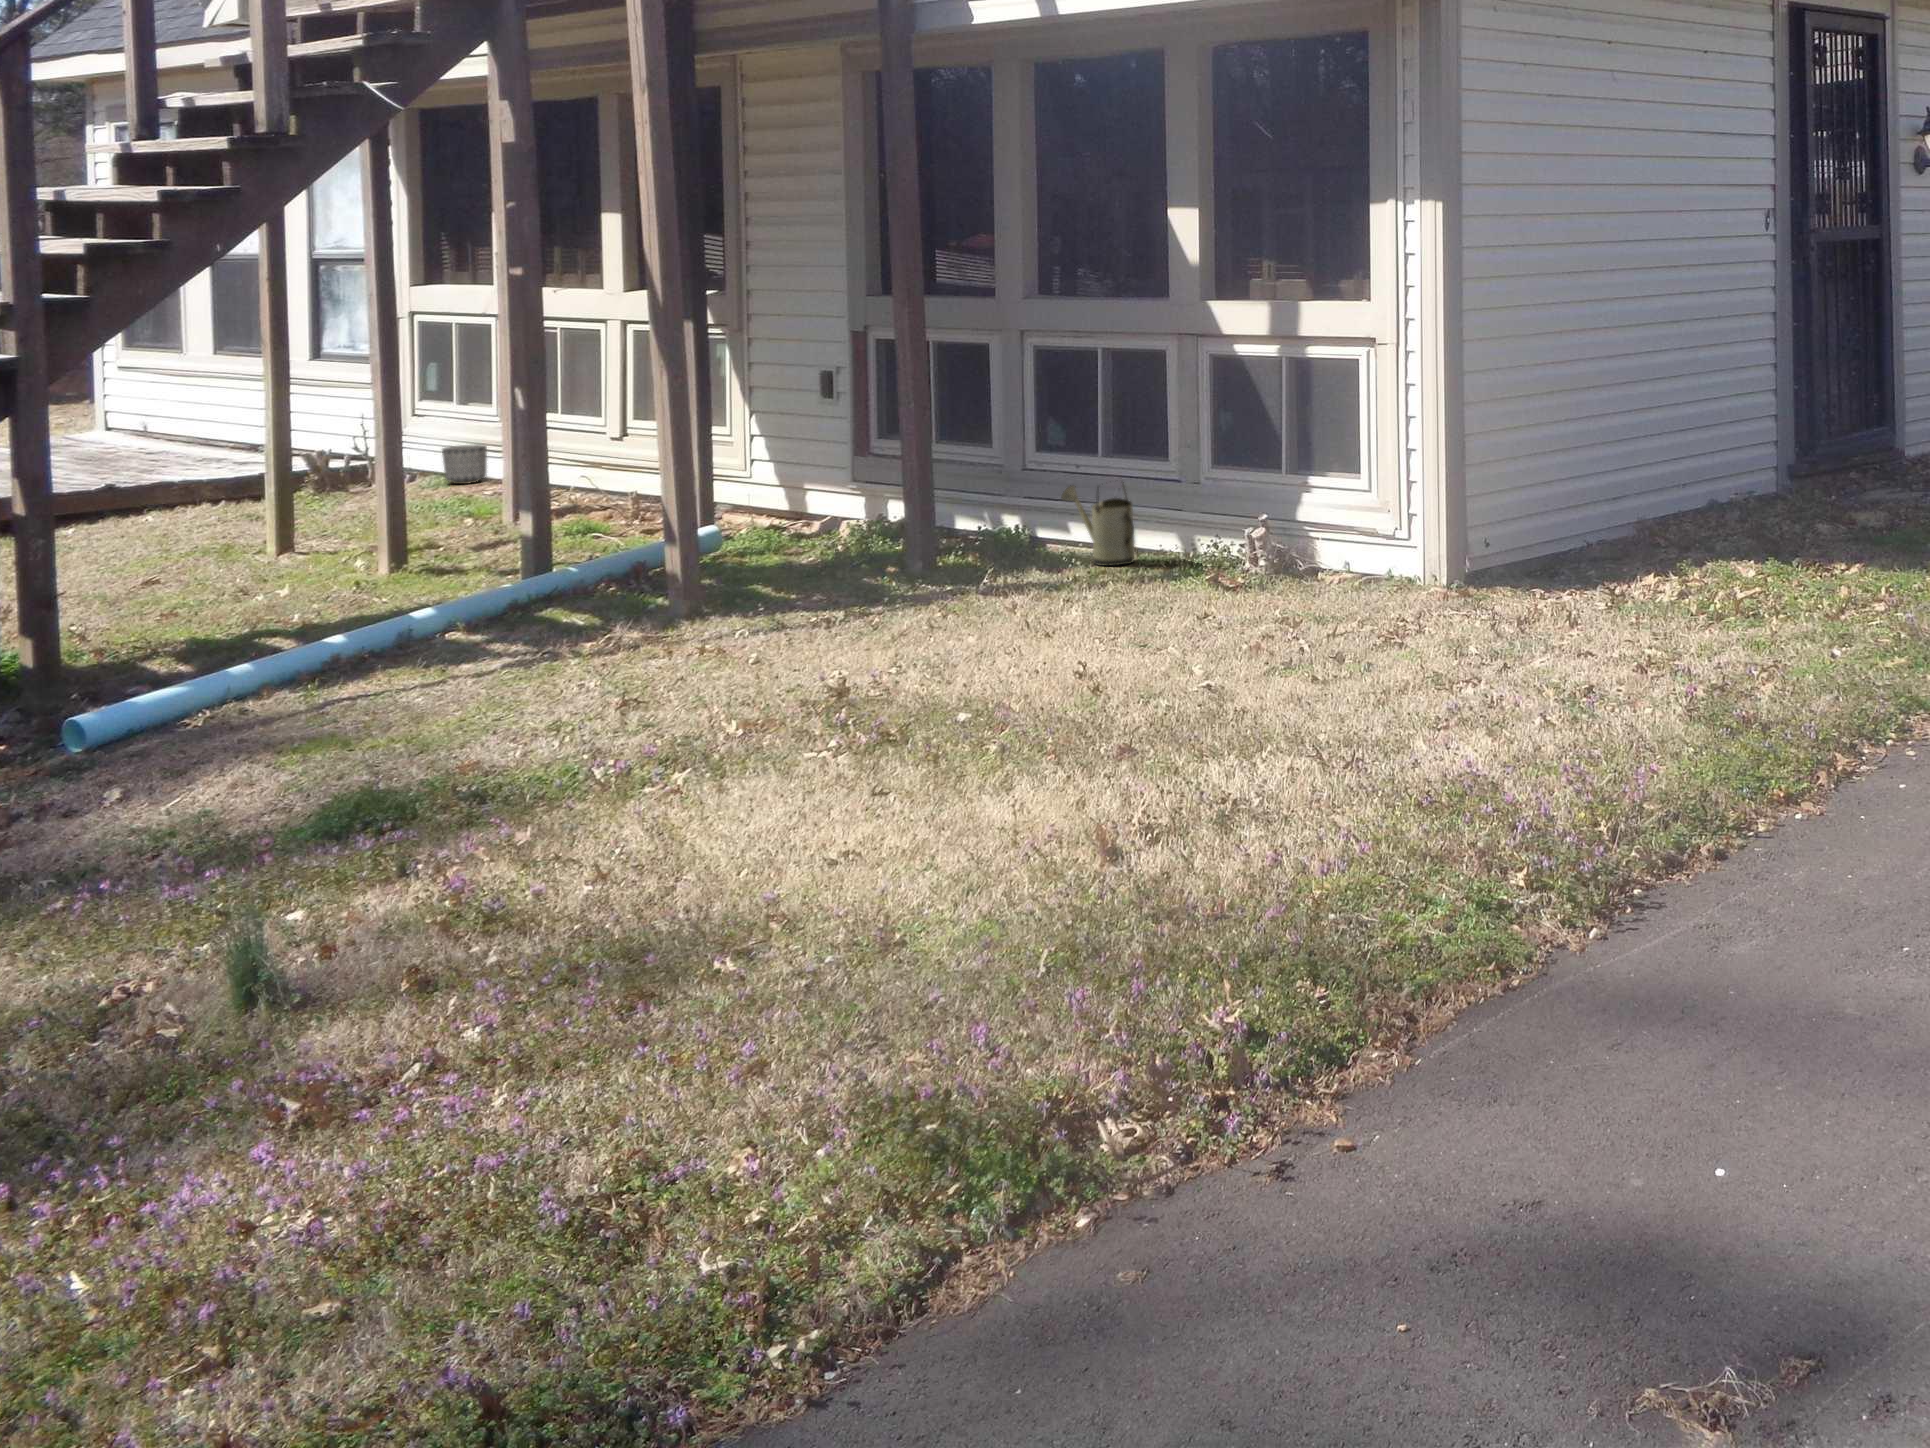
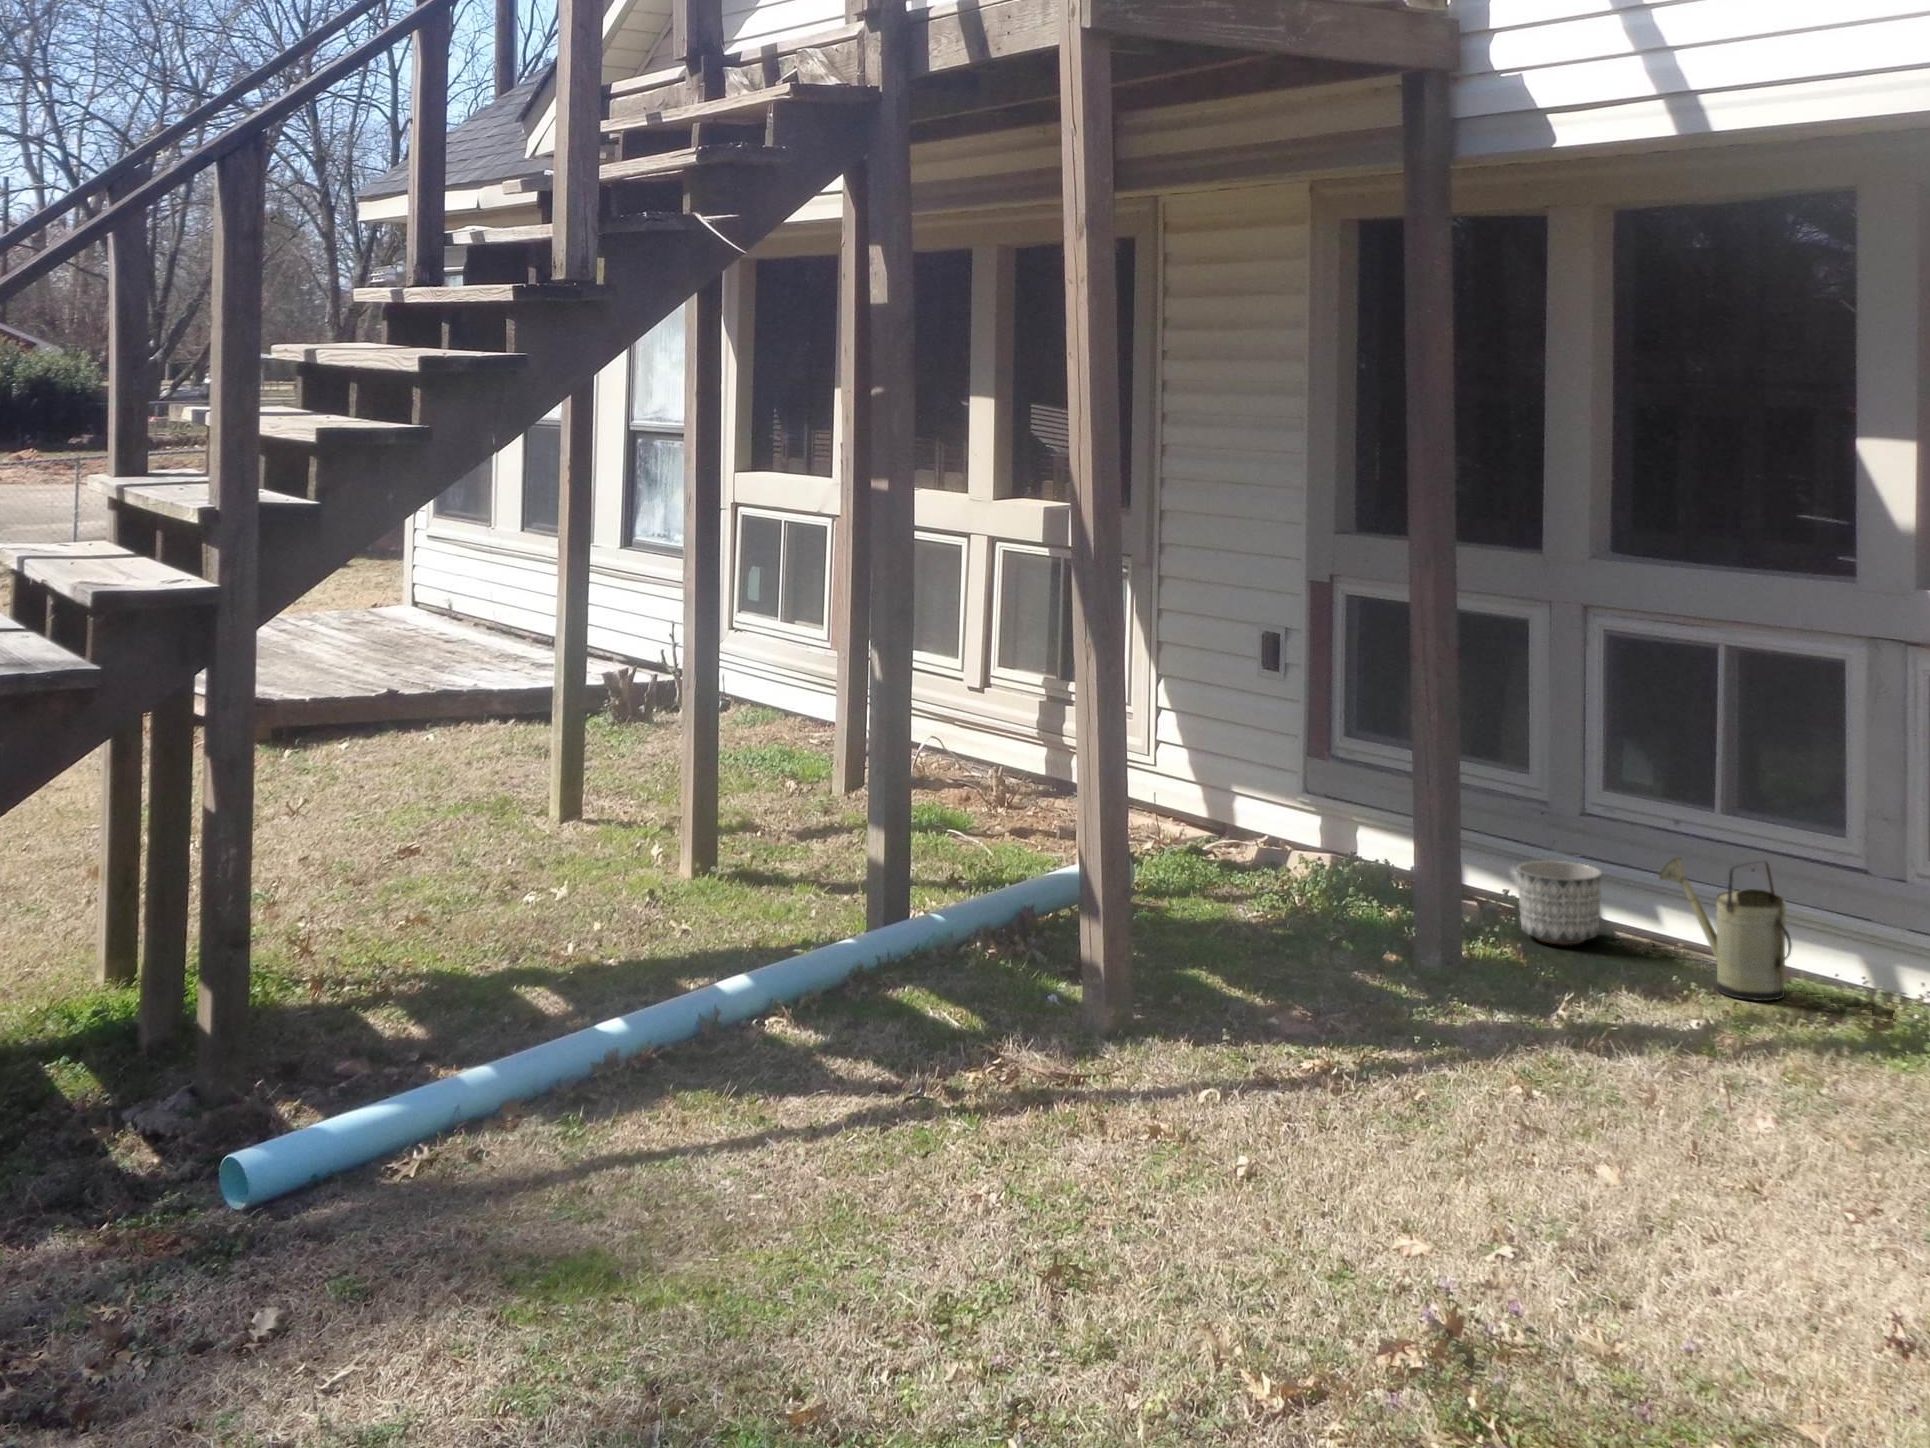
planter: present [442,445,487,484] -> present [1517,861,1602,945]

